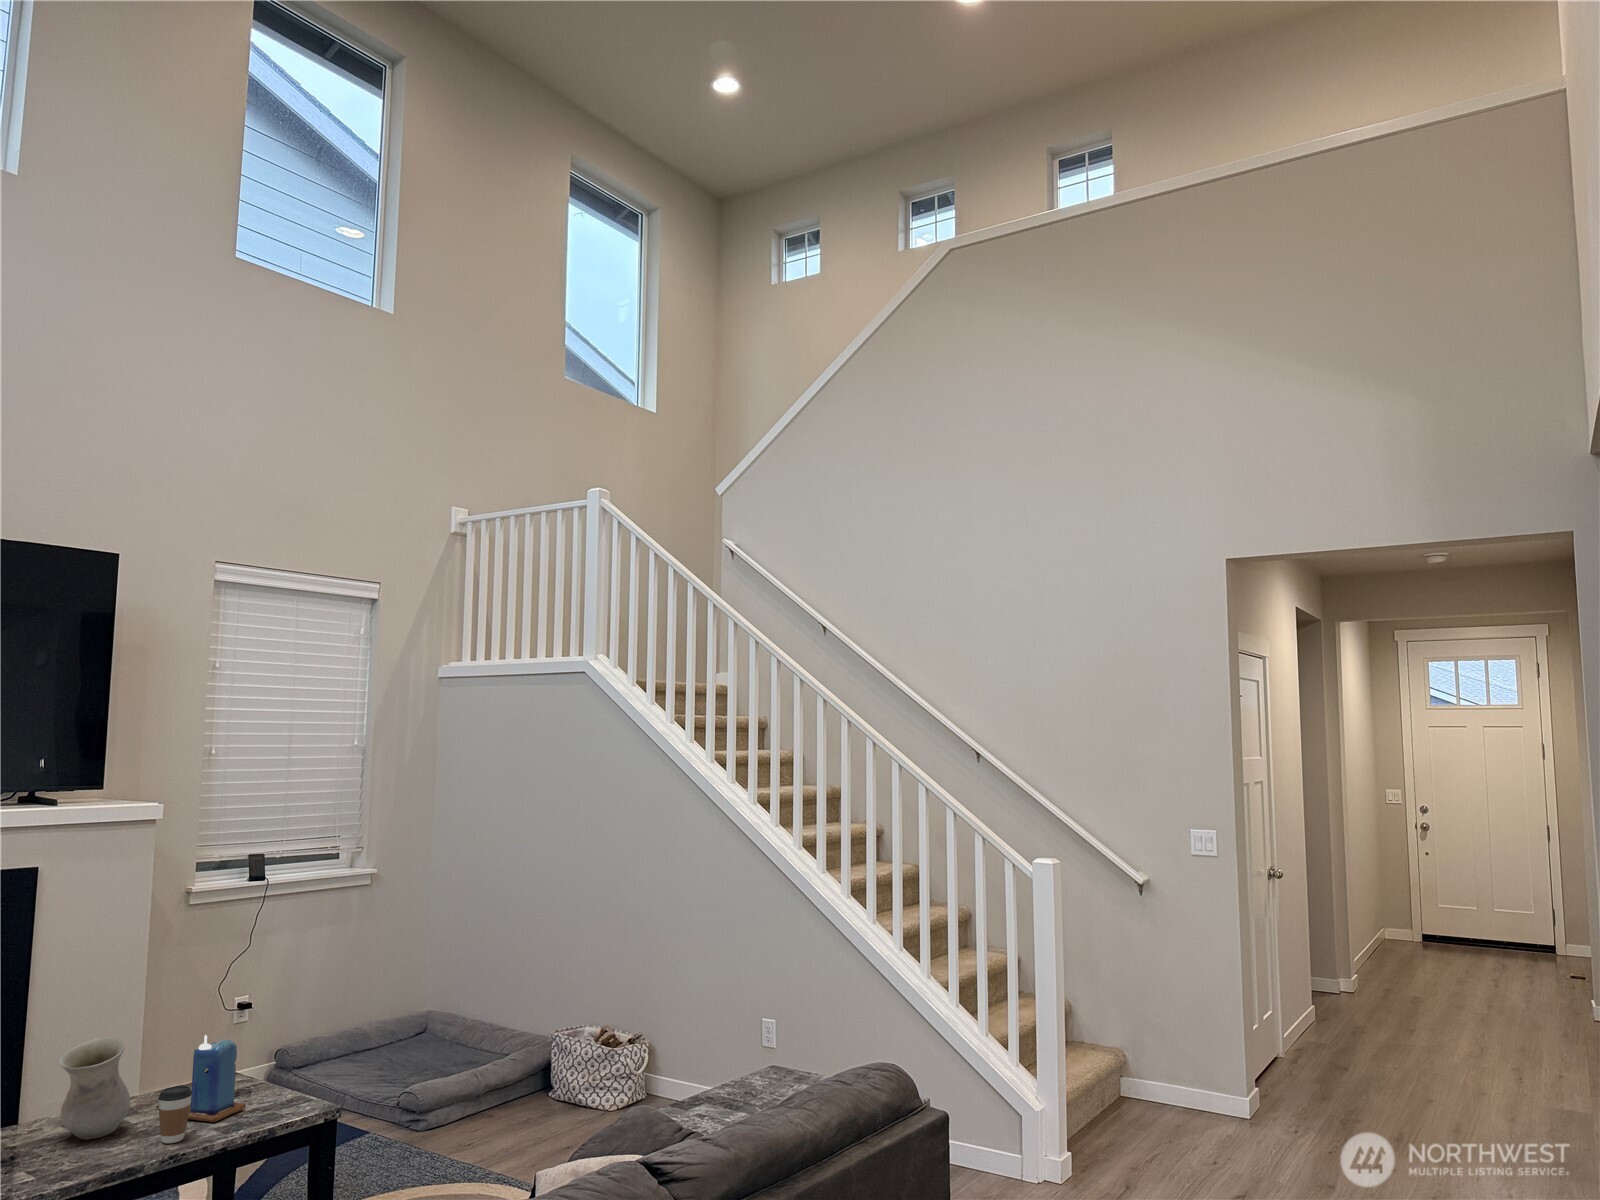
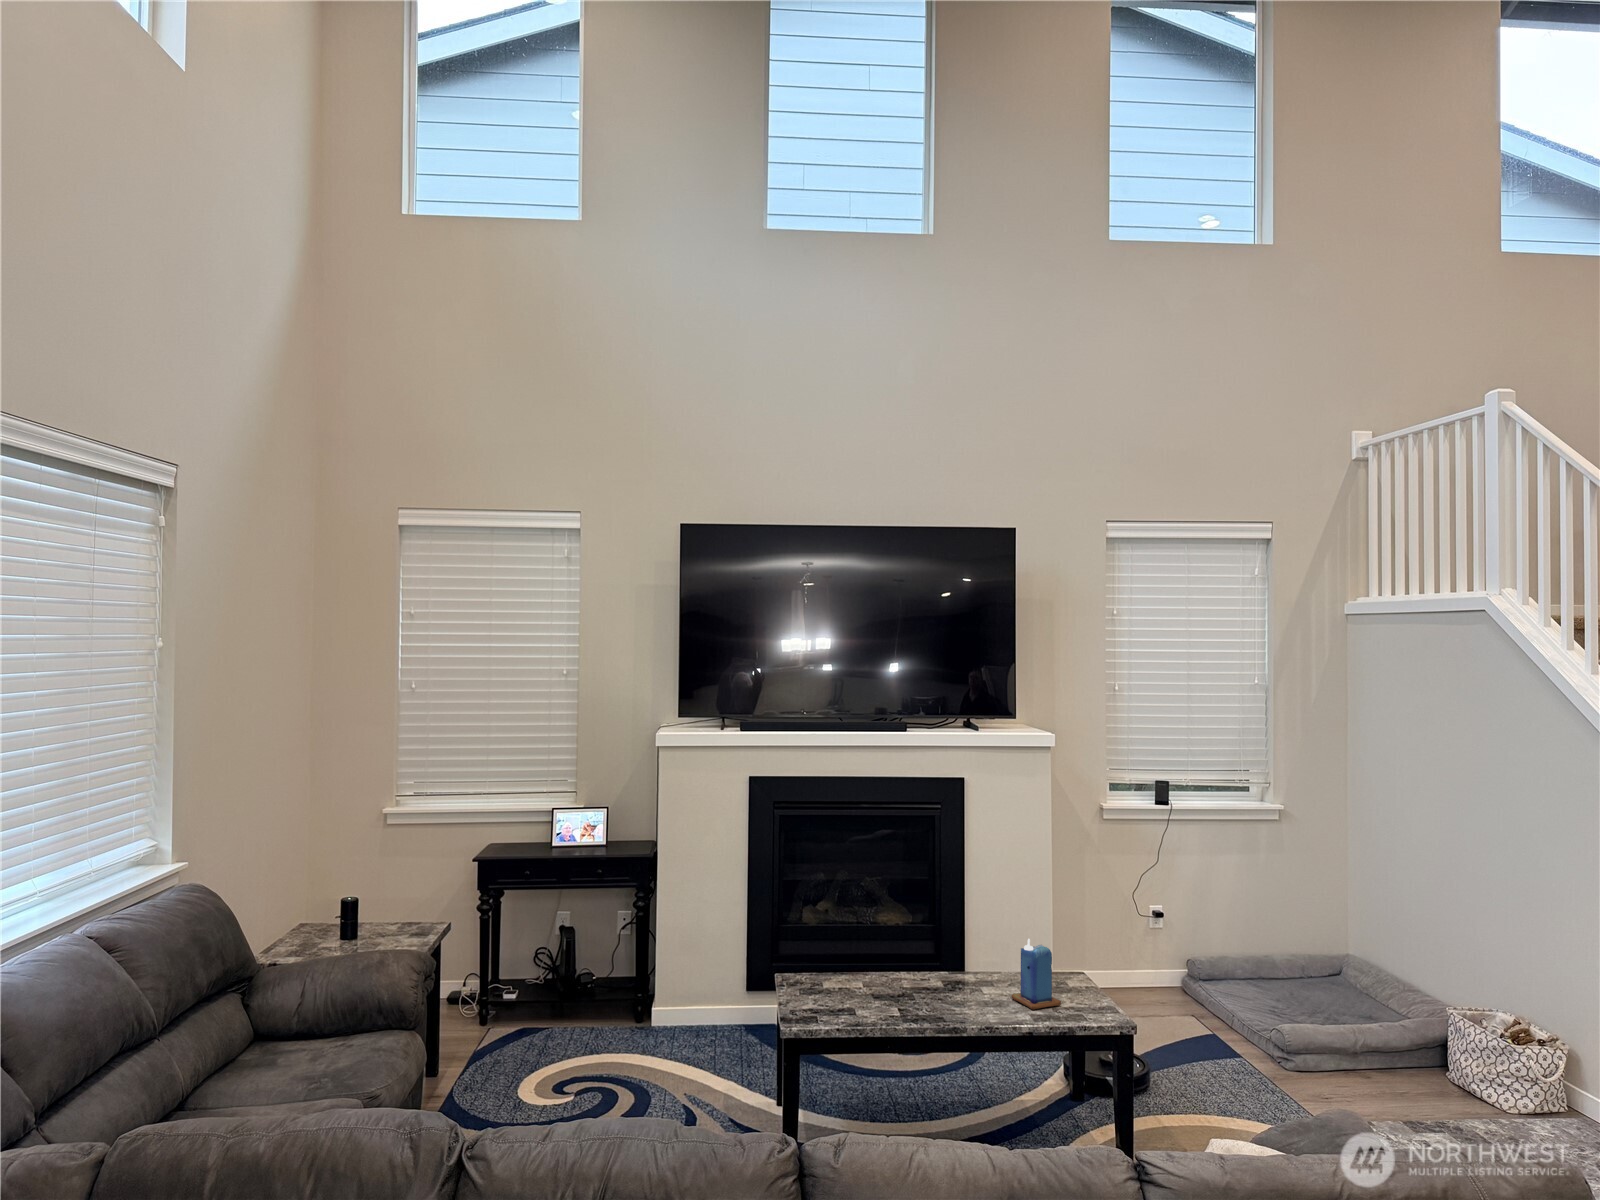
vase: present [59,1038,130,1140] -> none [928,924,978,997]
coffee cup: present [158,1086,192,1143] -> none [986,974,1010,1017]

